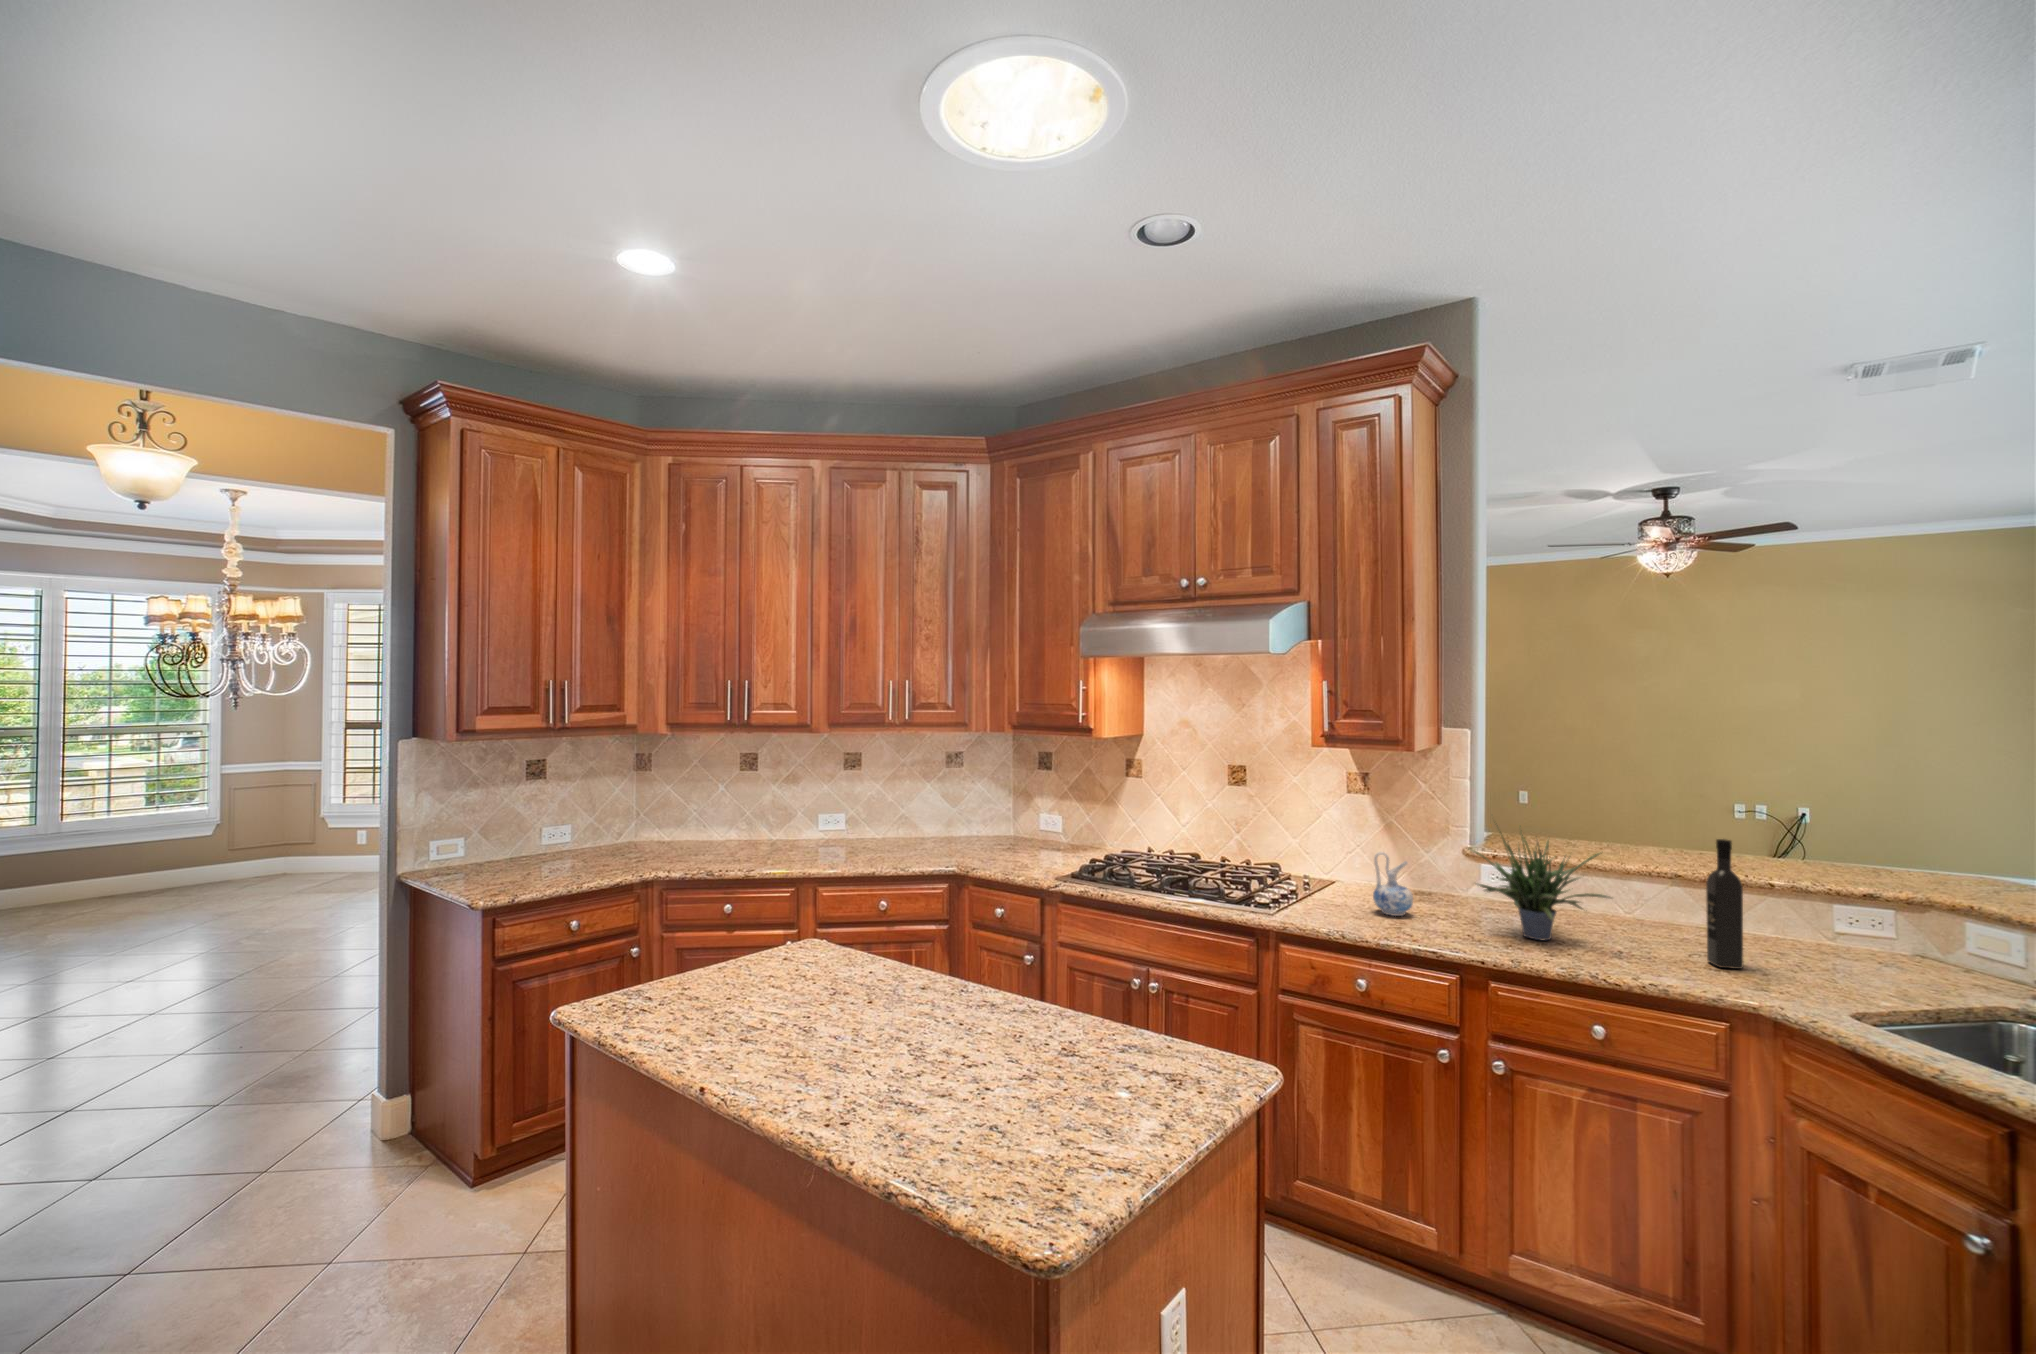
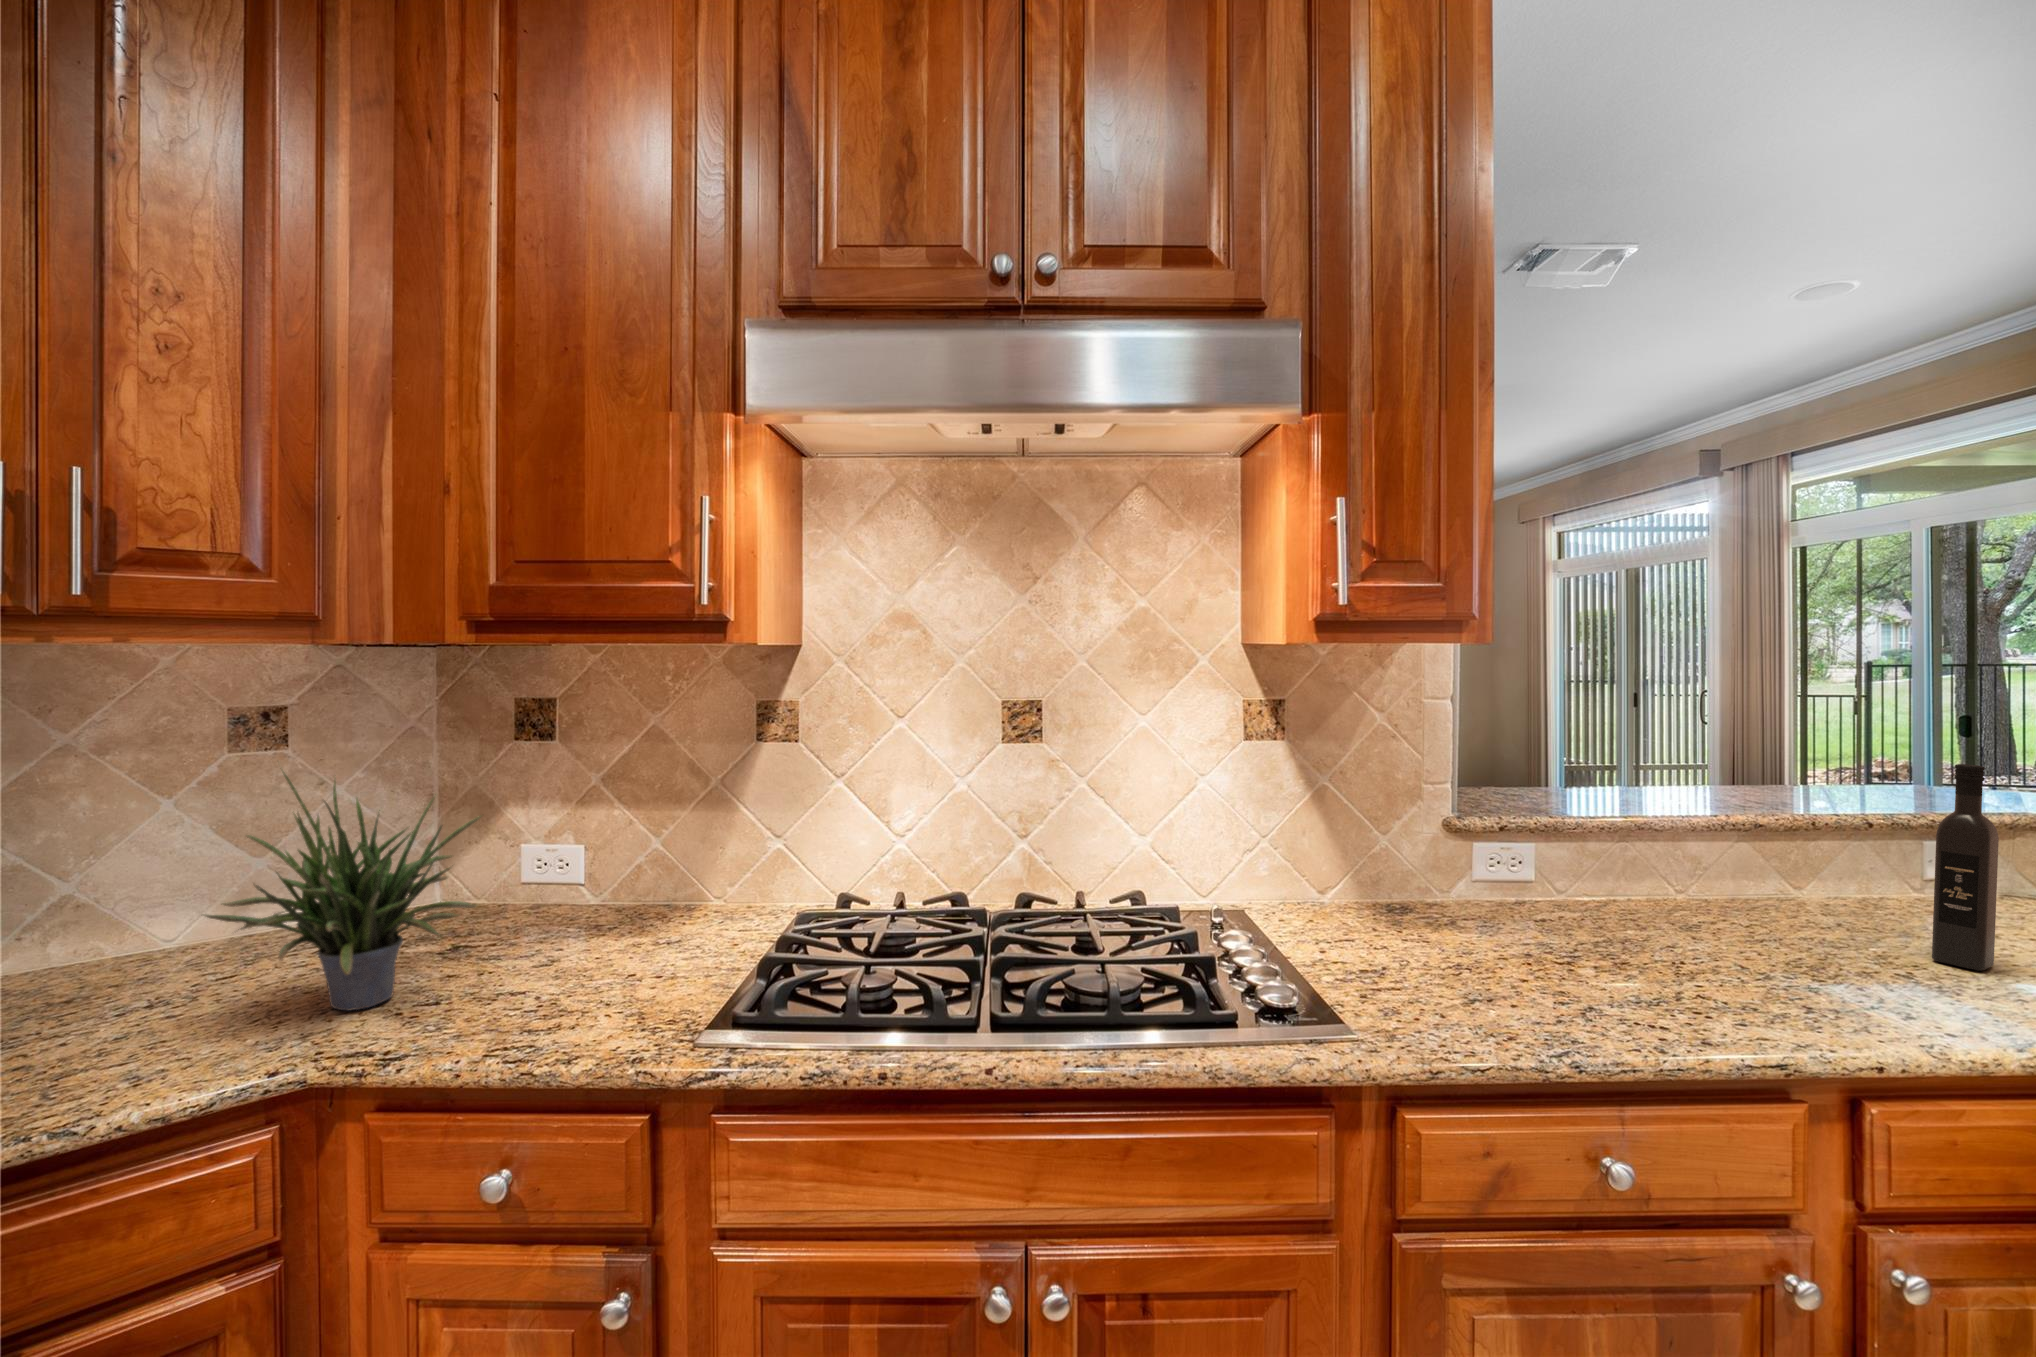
potted plant: present [1471,825,1612,940] -> present [204,771,481,1011]
ceramic pitcher: present [1373,852,1413,916] -> none [1429,849,1511,973]

